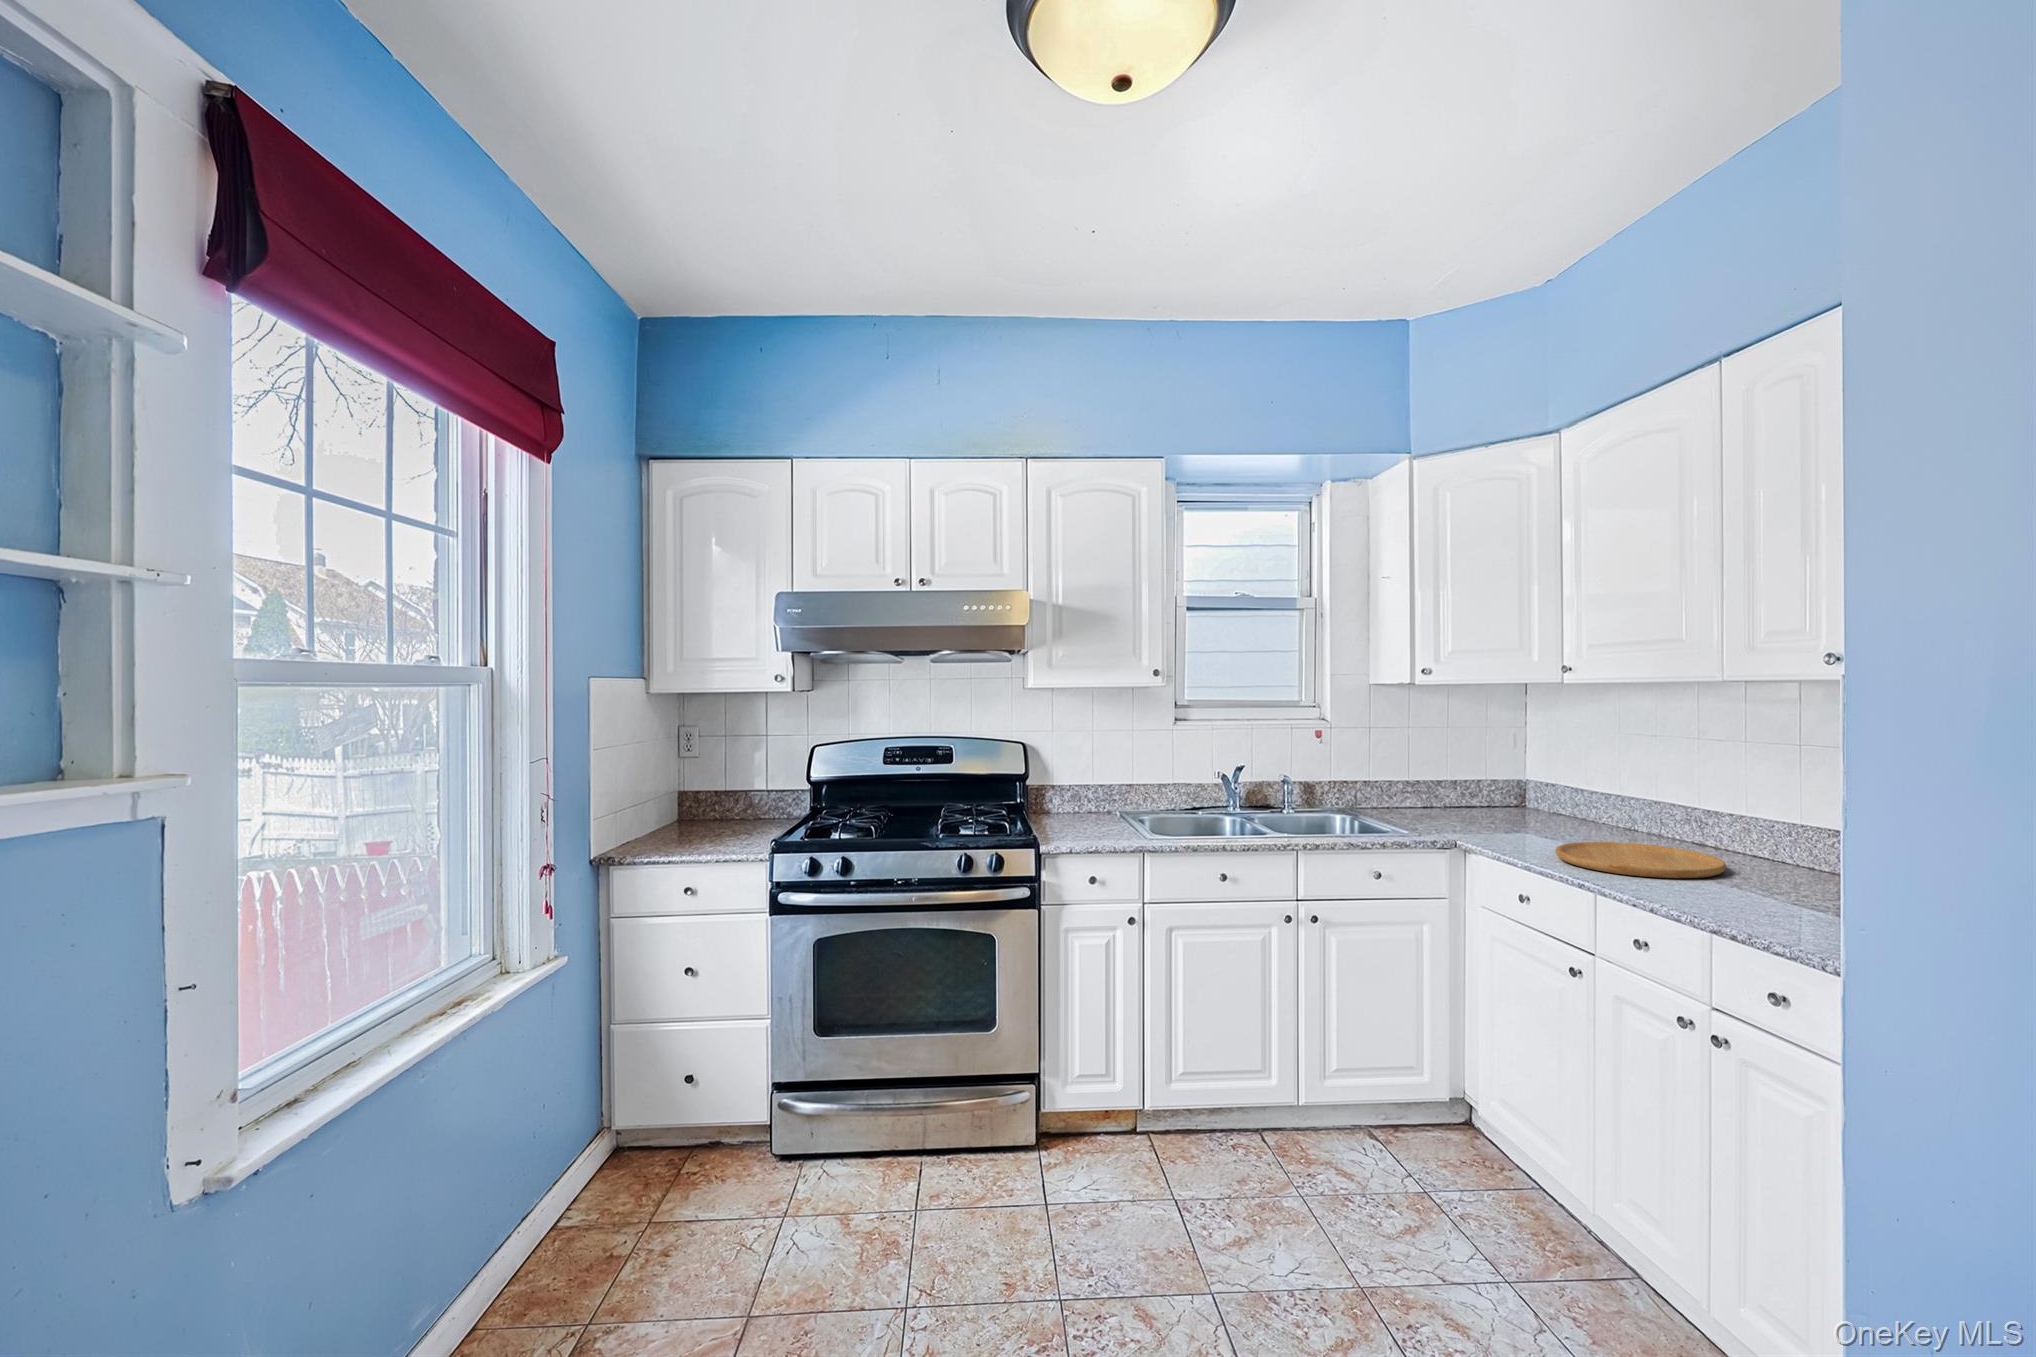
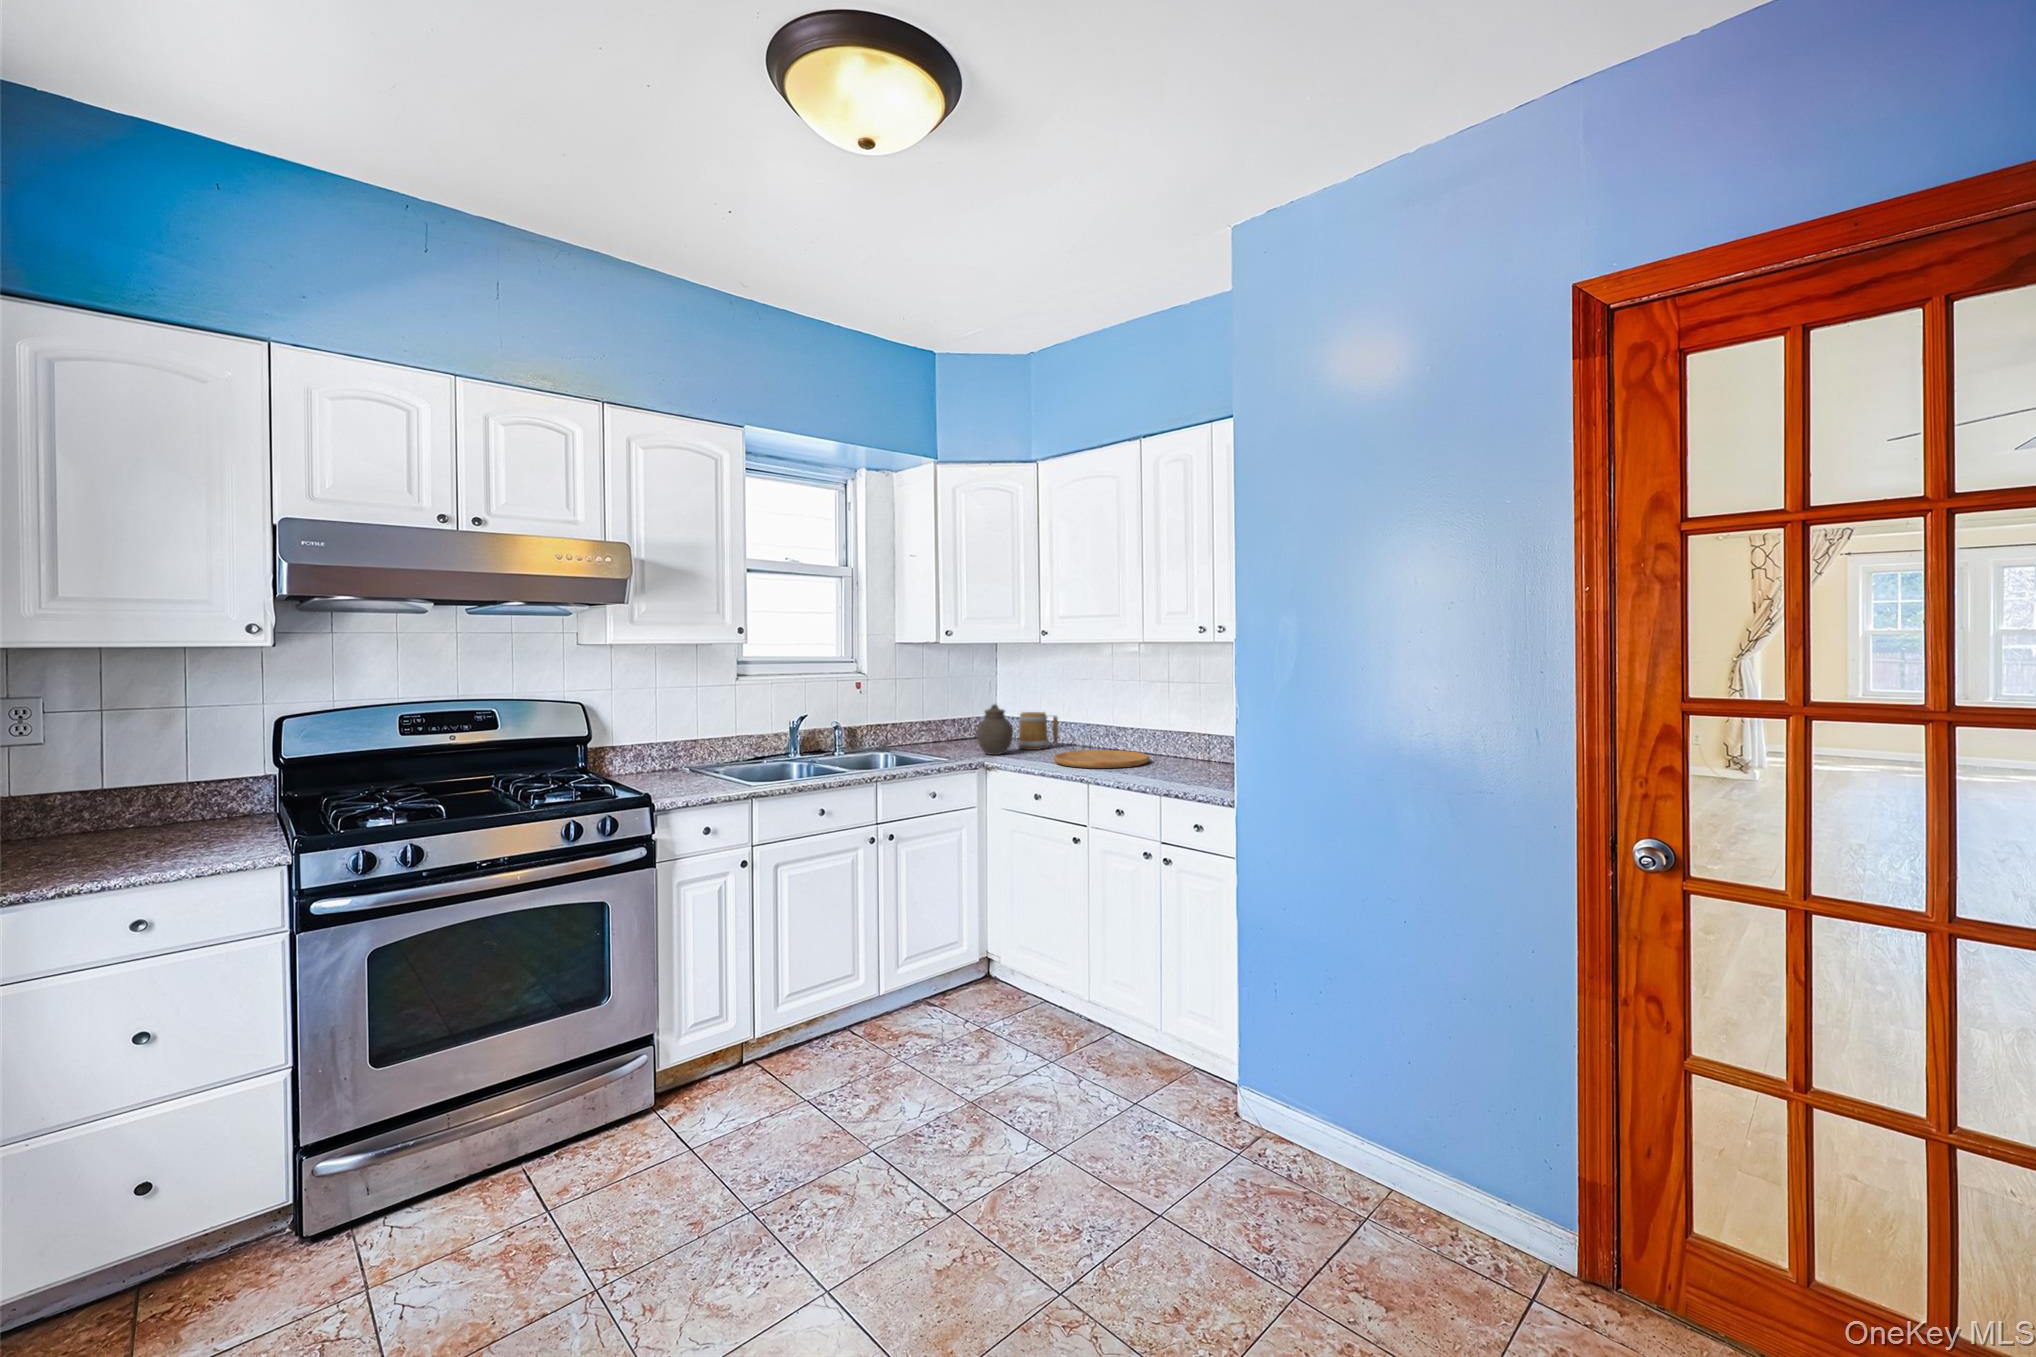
jar: none [1464,767,1518,833] -> present [977,704,1013,755]
mug: none [1536,779,1602,832] -> present [1018,712,1059,750]

